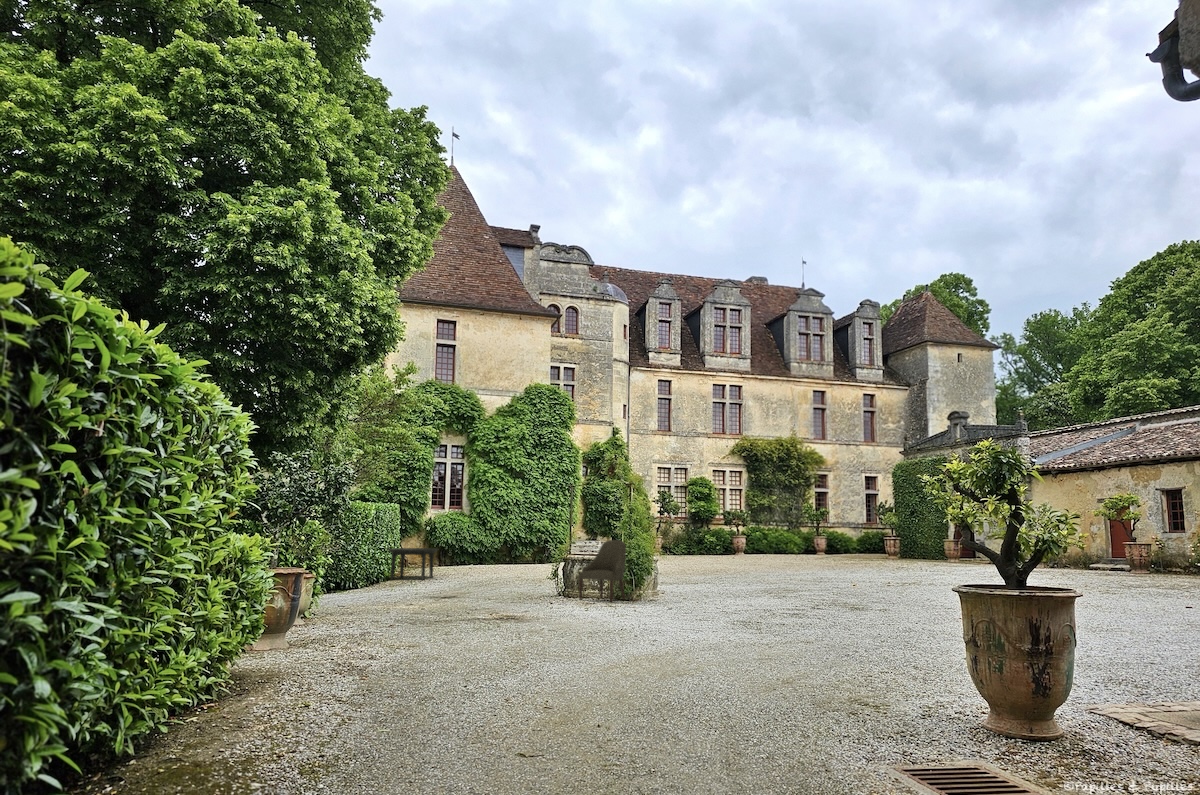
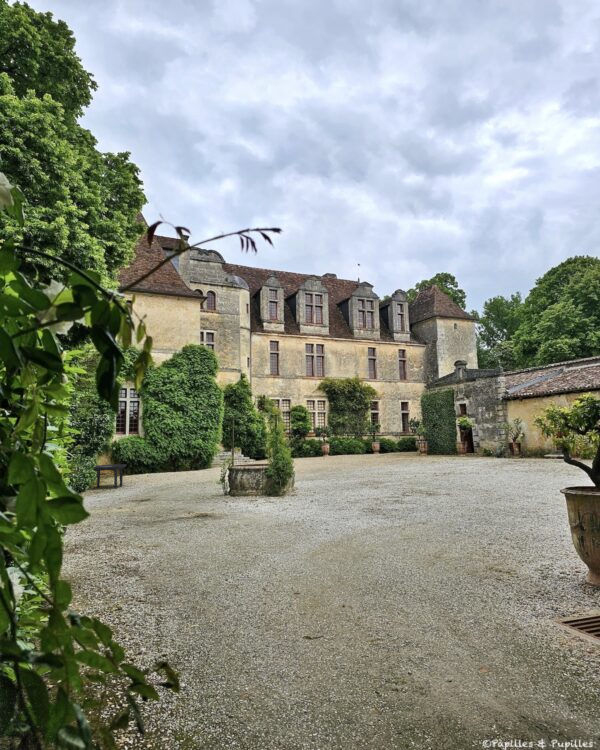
chair: present [578,540,626,602] -> none [241,454,275,500]

